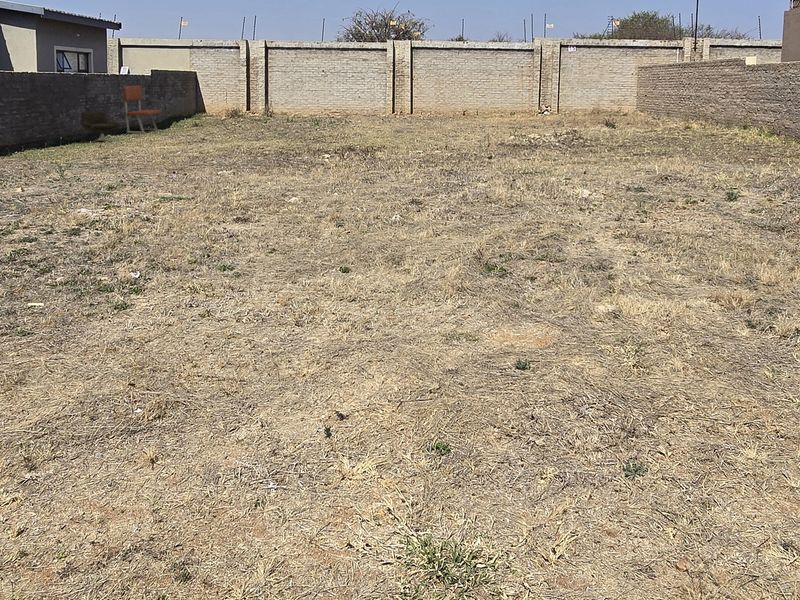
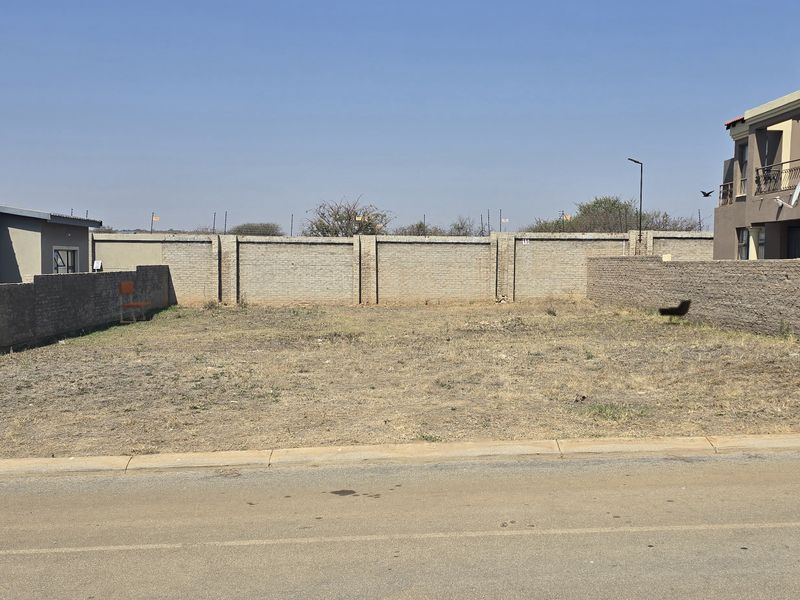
lounge chair: present [81,111,120,142] -> present [659,300,691,323]

